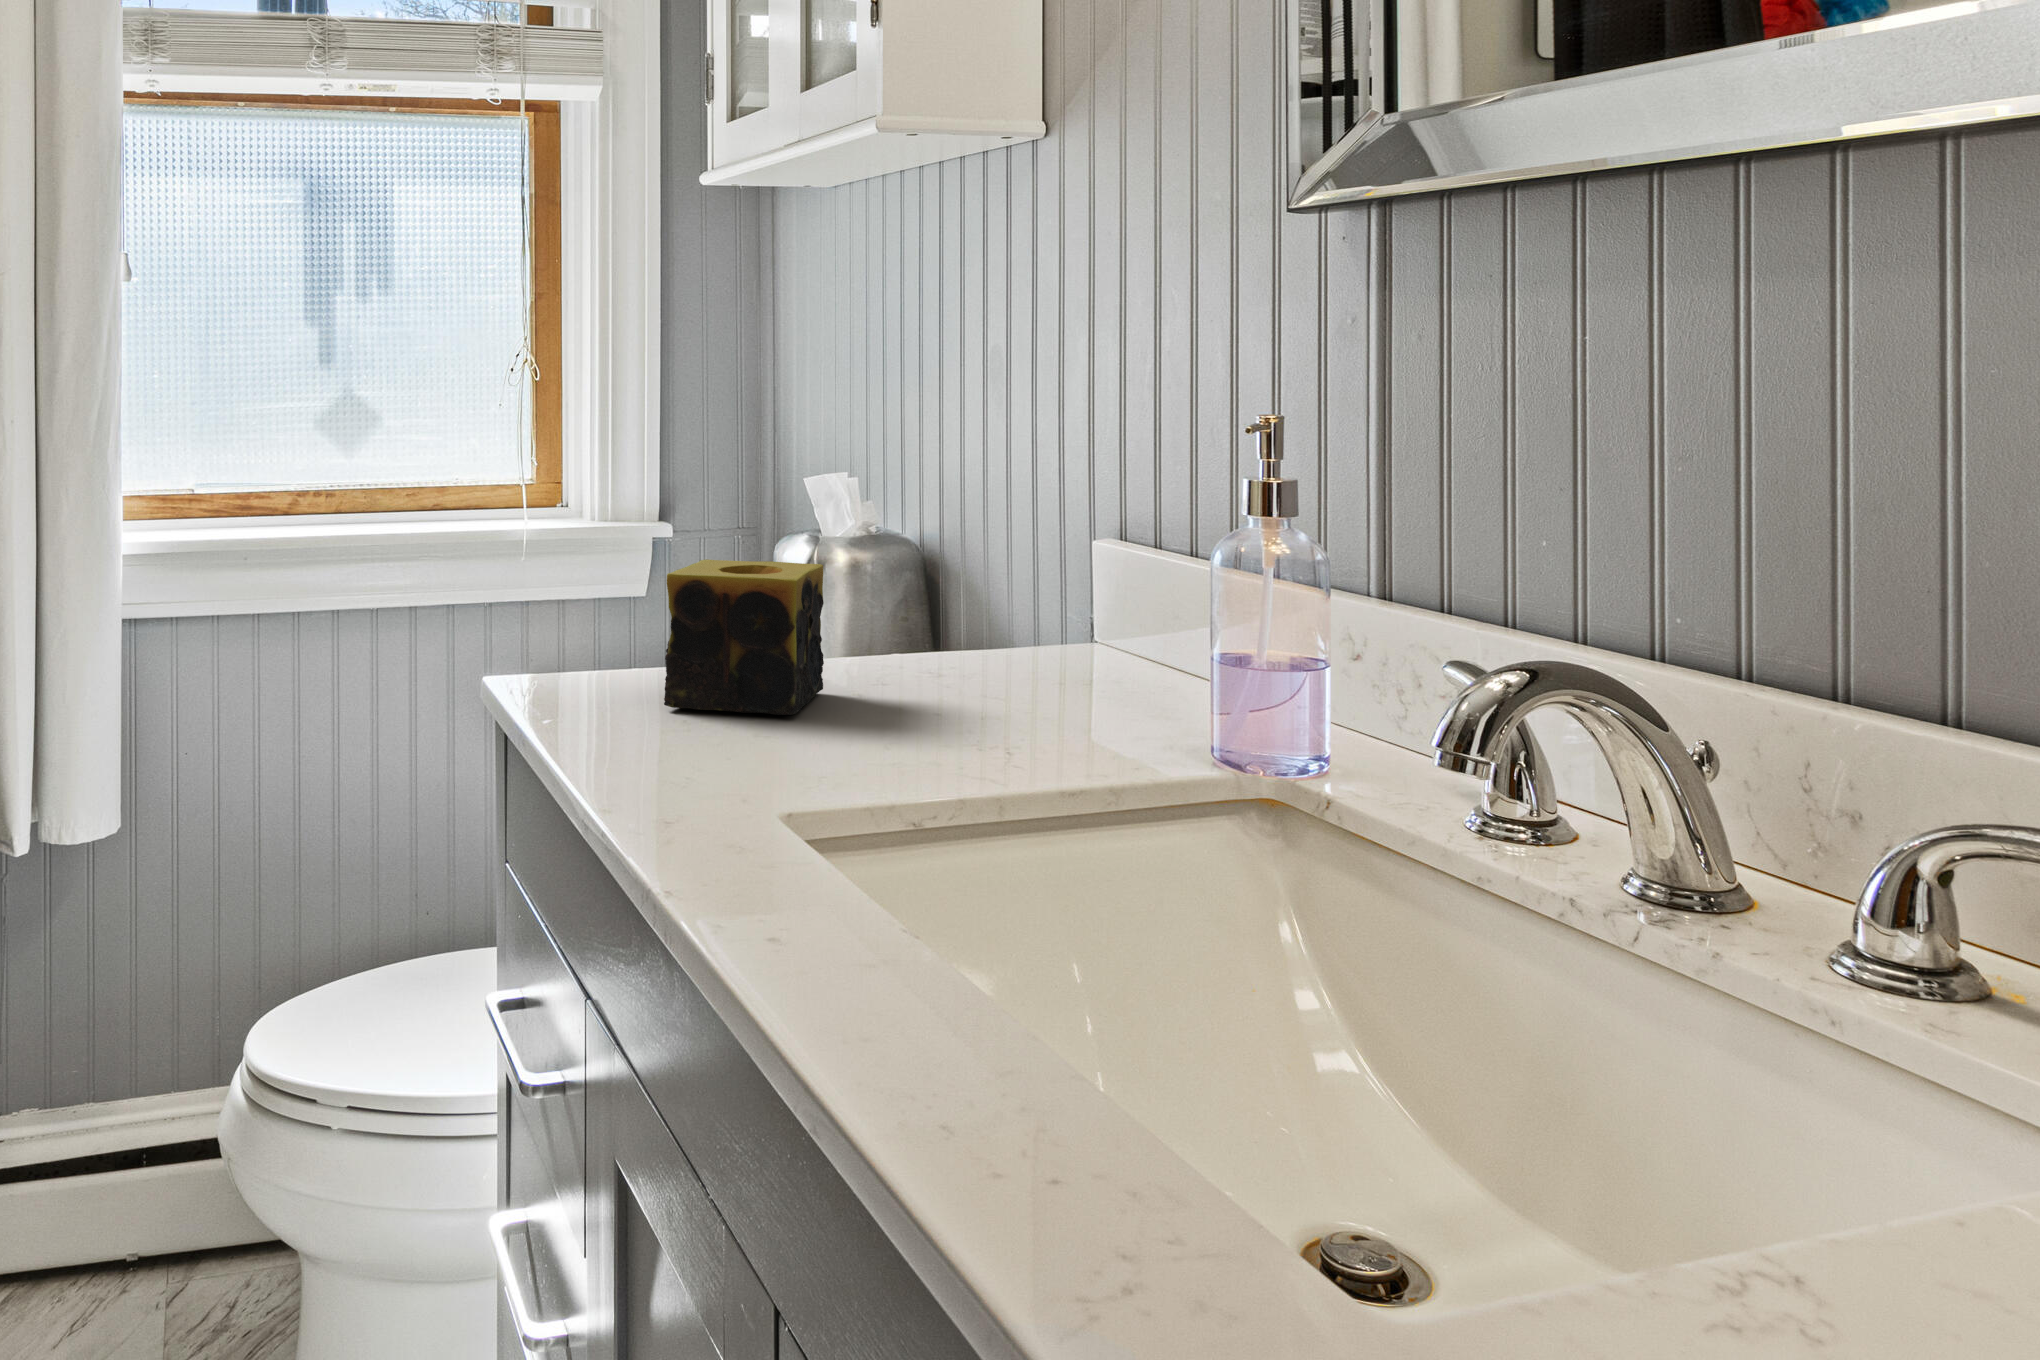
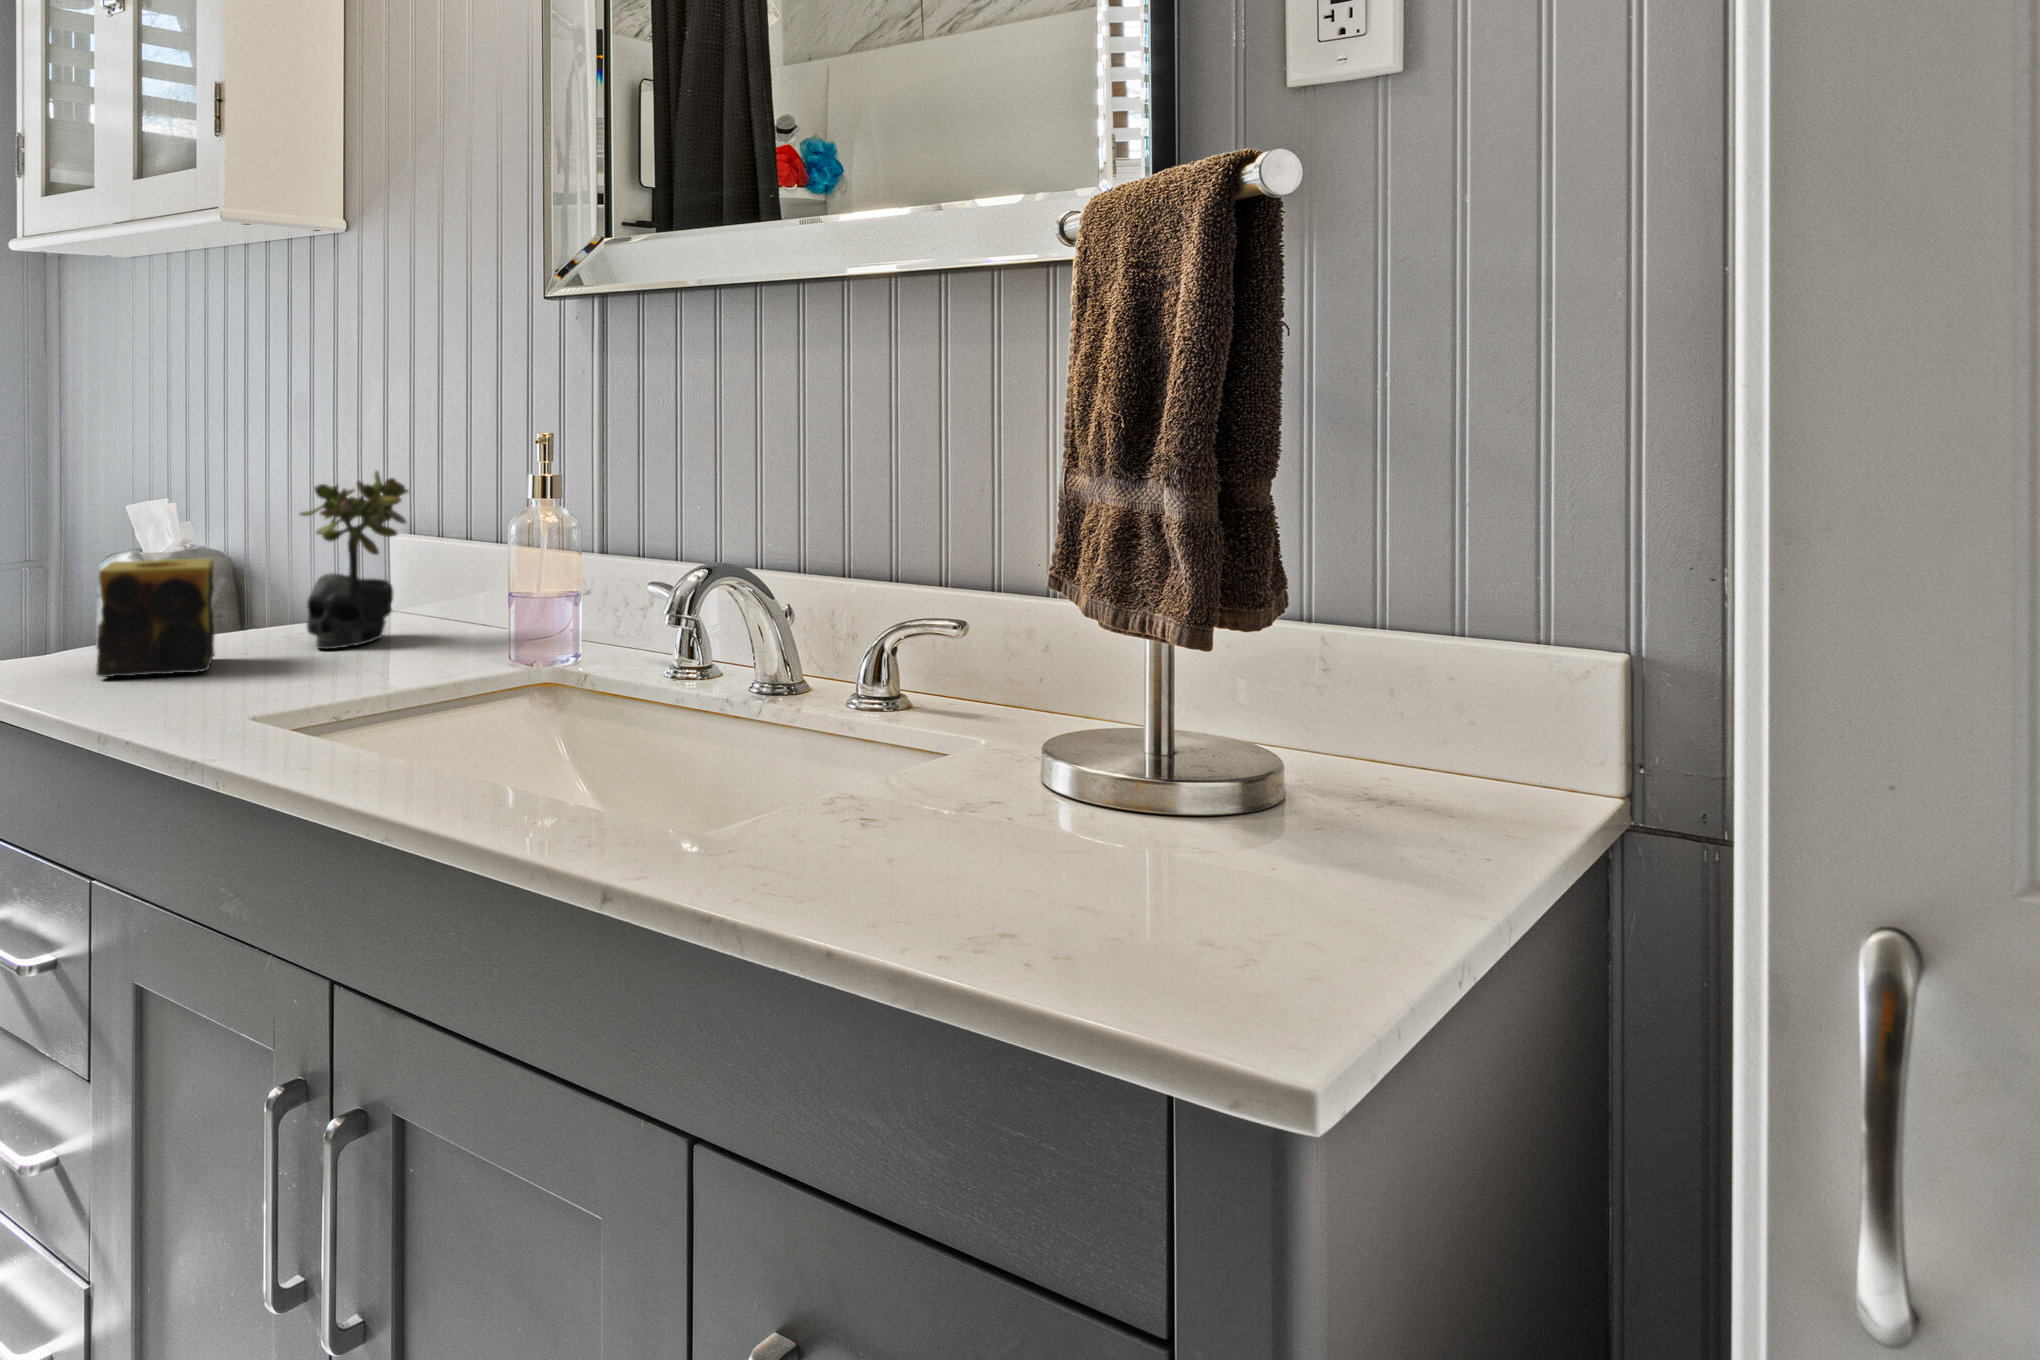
succulent plant: none [945,456,1096,697] -> present [300,471,408,649]

